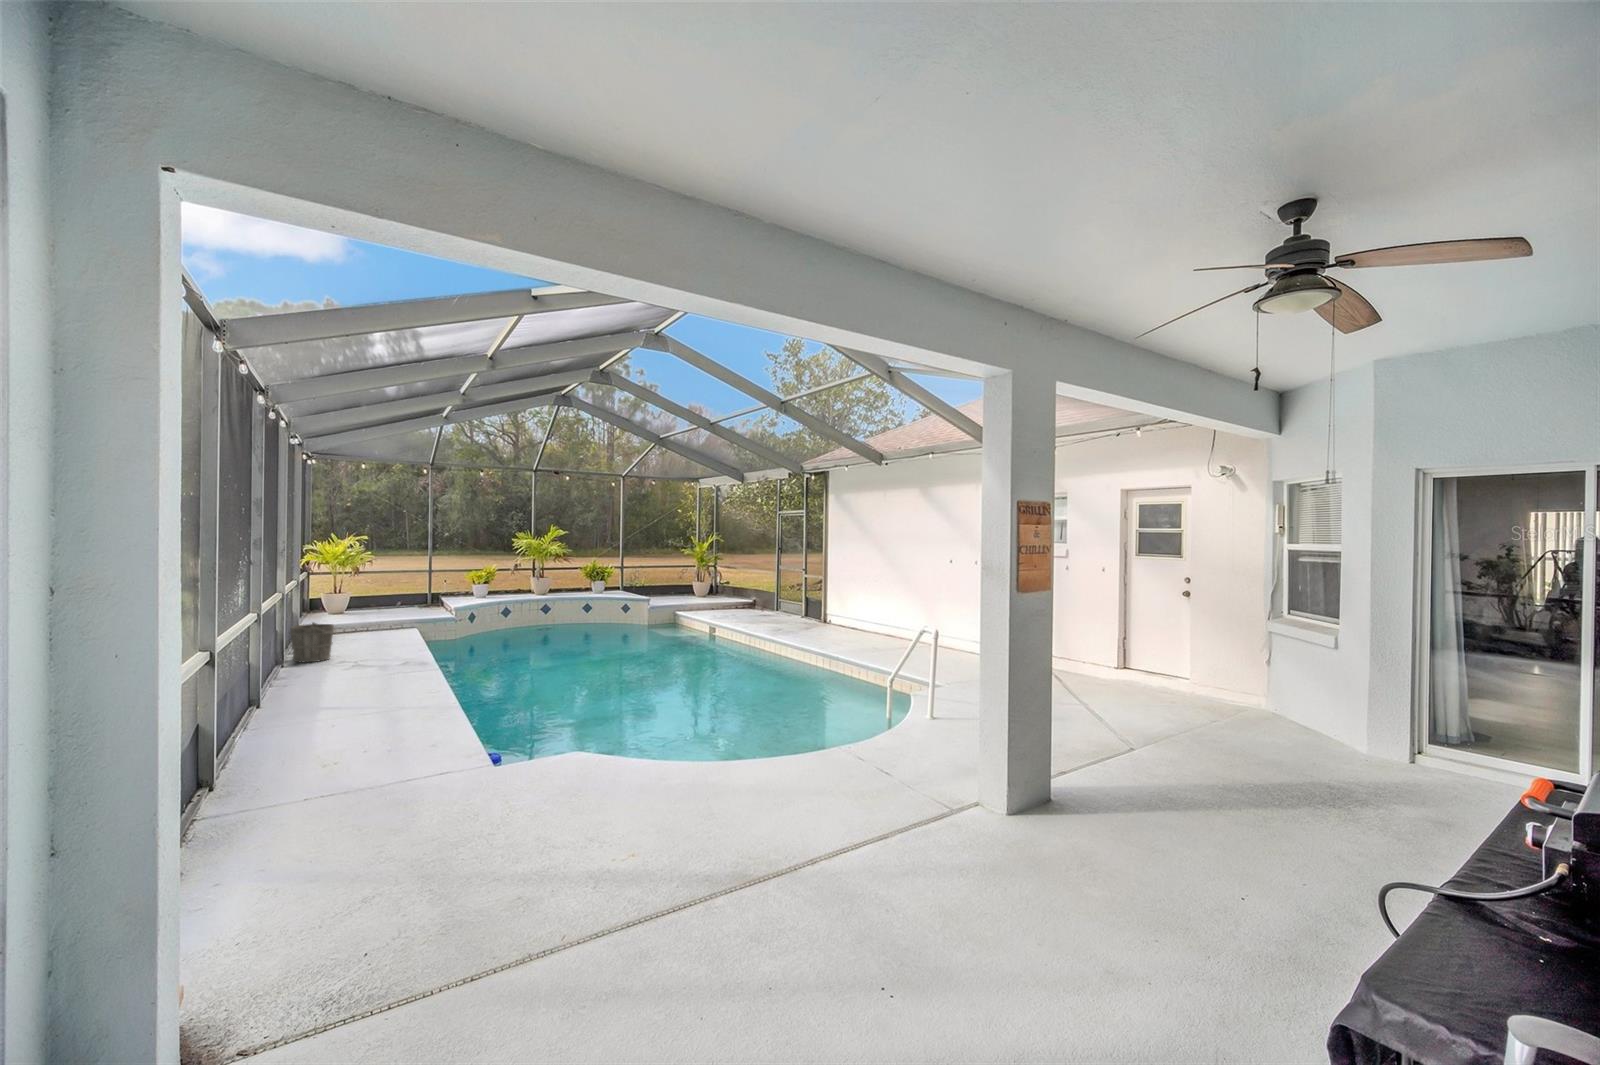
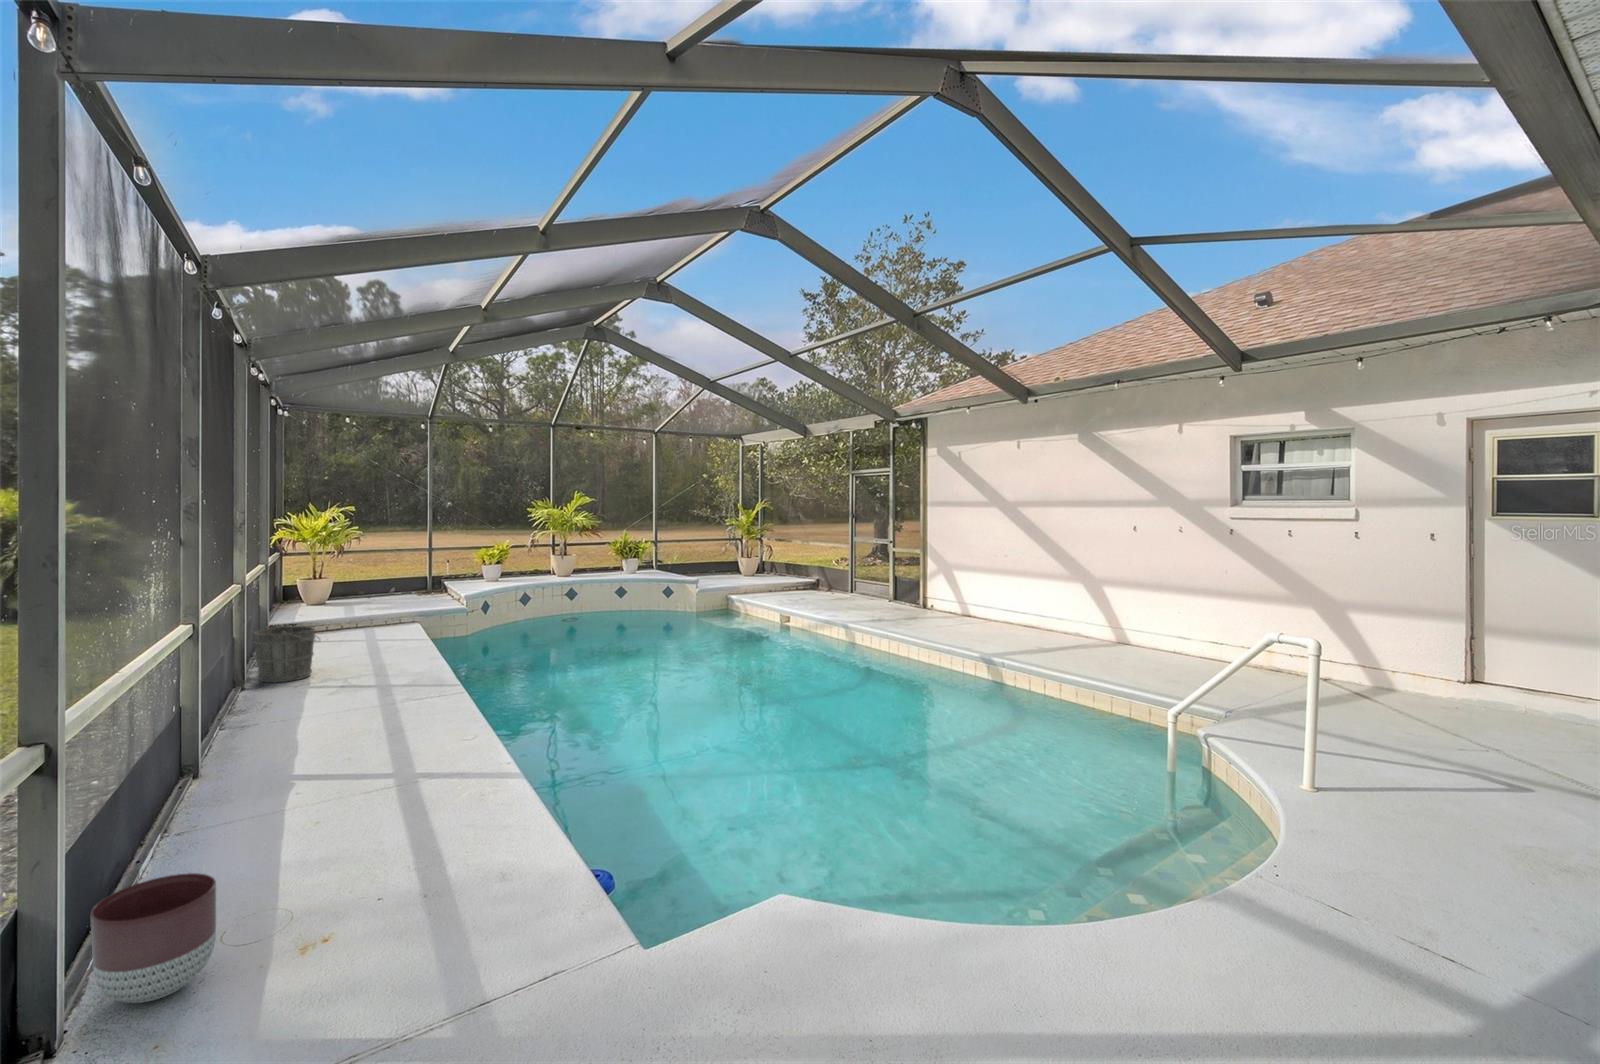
planter: none [223,725,280,779] -> present [91,873,216,1003]

